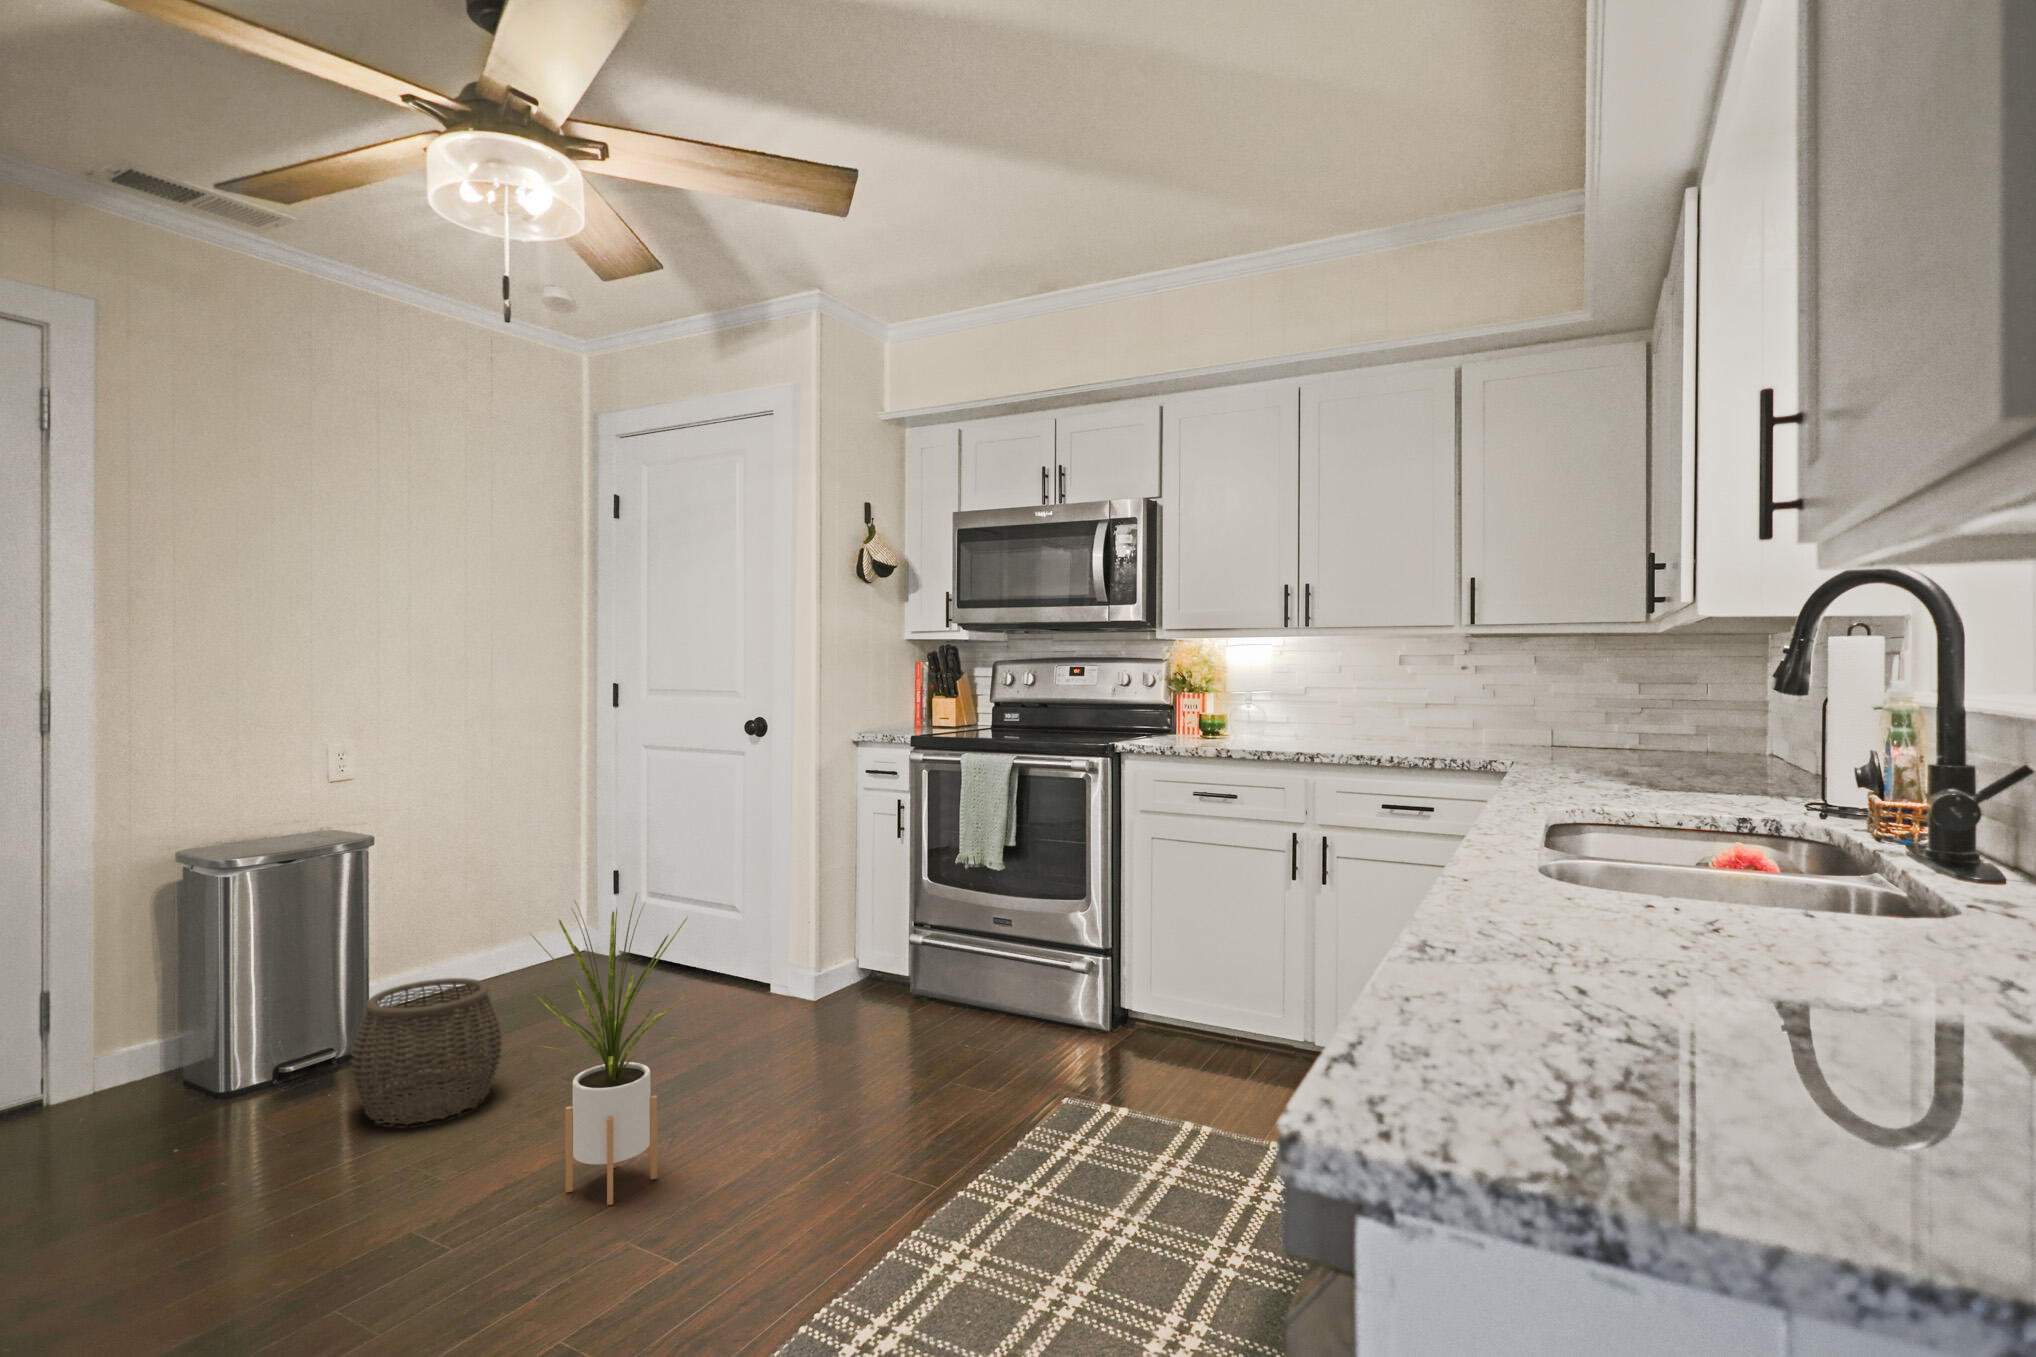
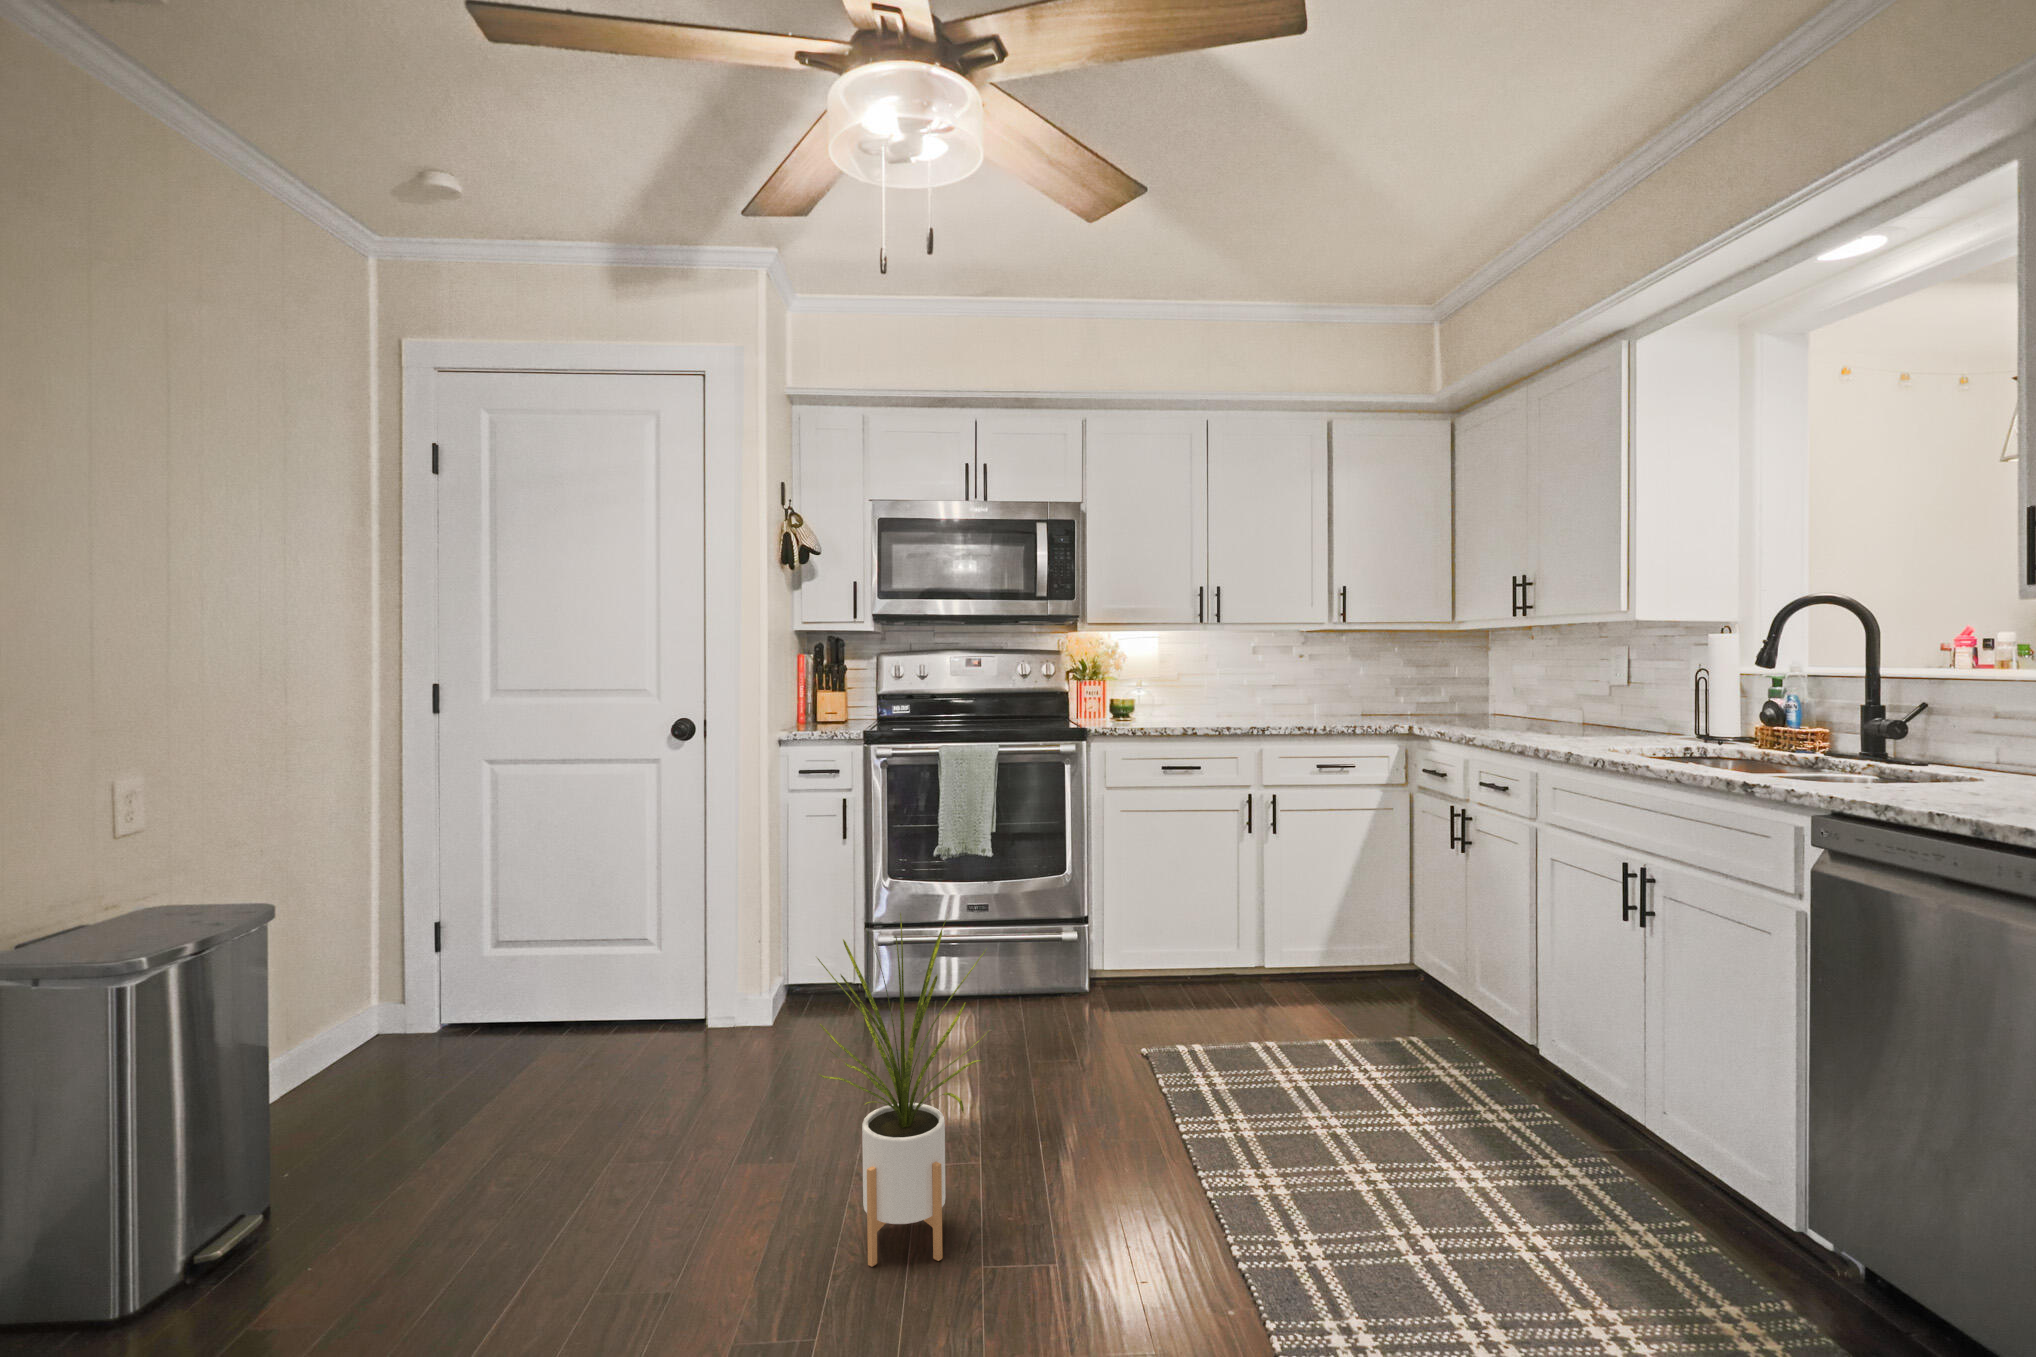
woven basket: present [351,978,502,1125] -> none [407,1069,607,1286]

